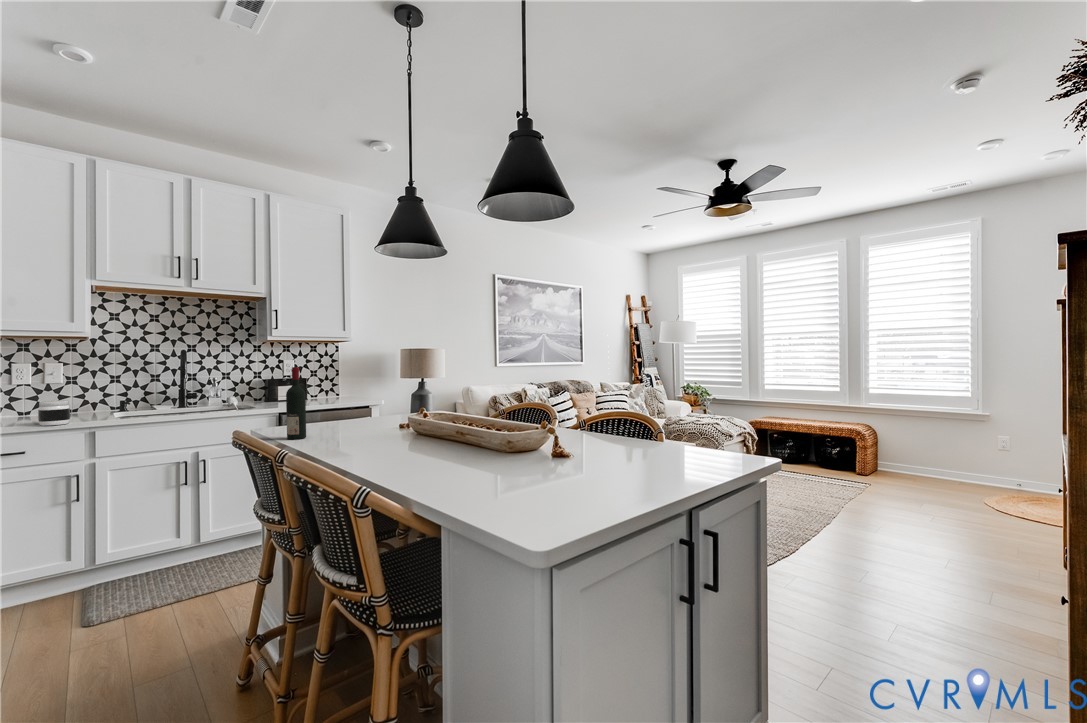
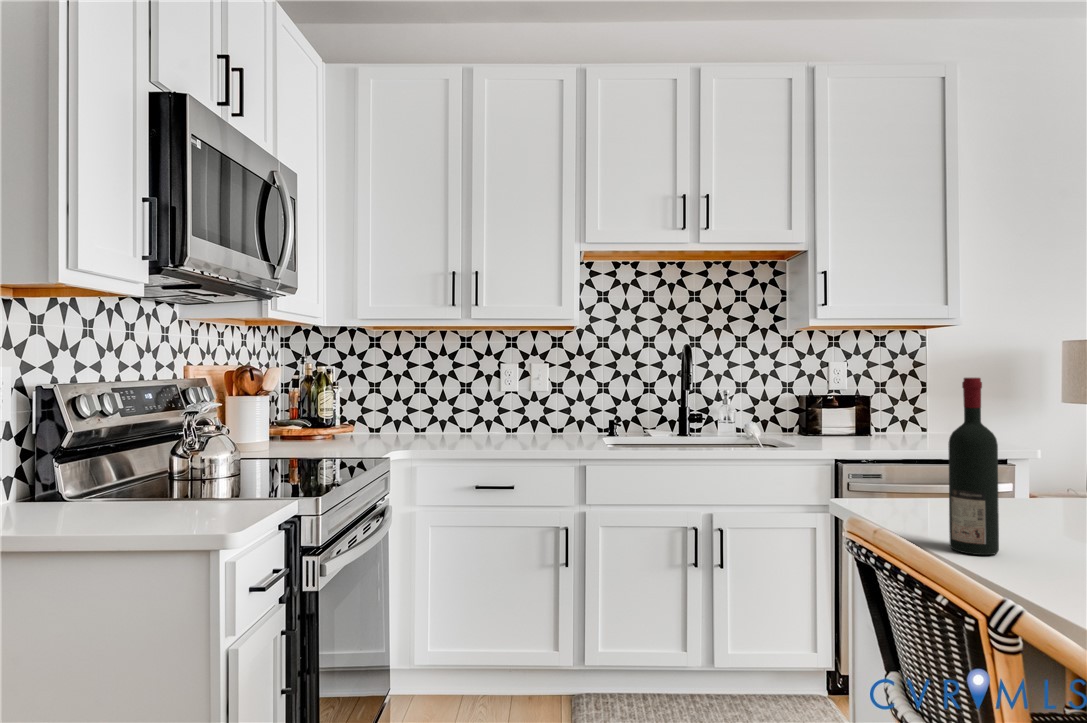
jar: present [38,400,70,426] -> none [526,417,558,452]

